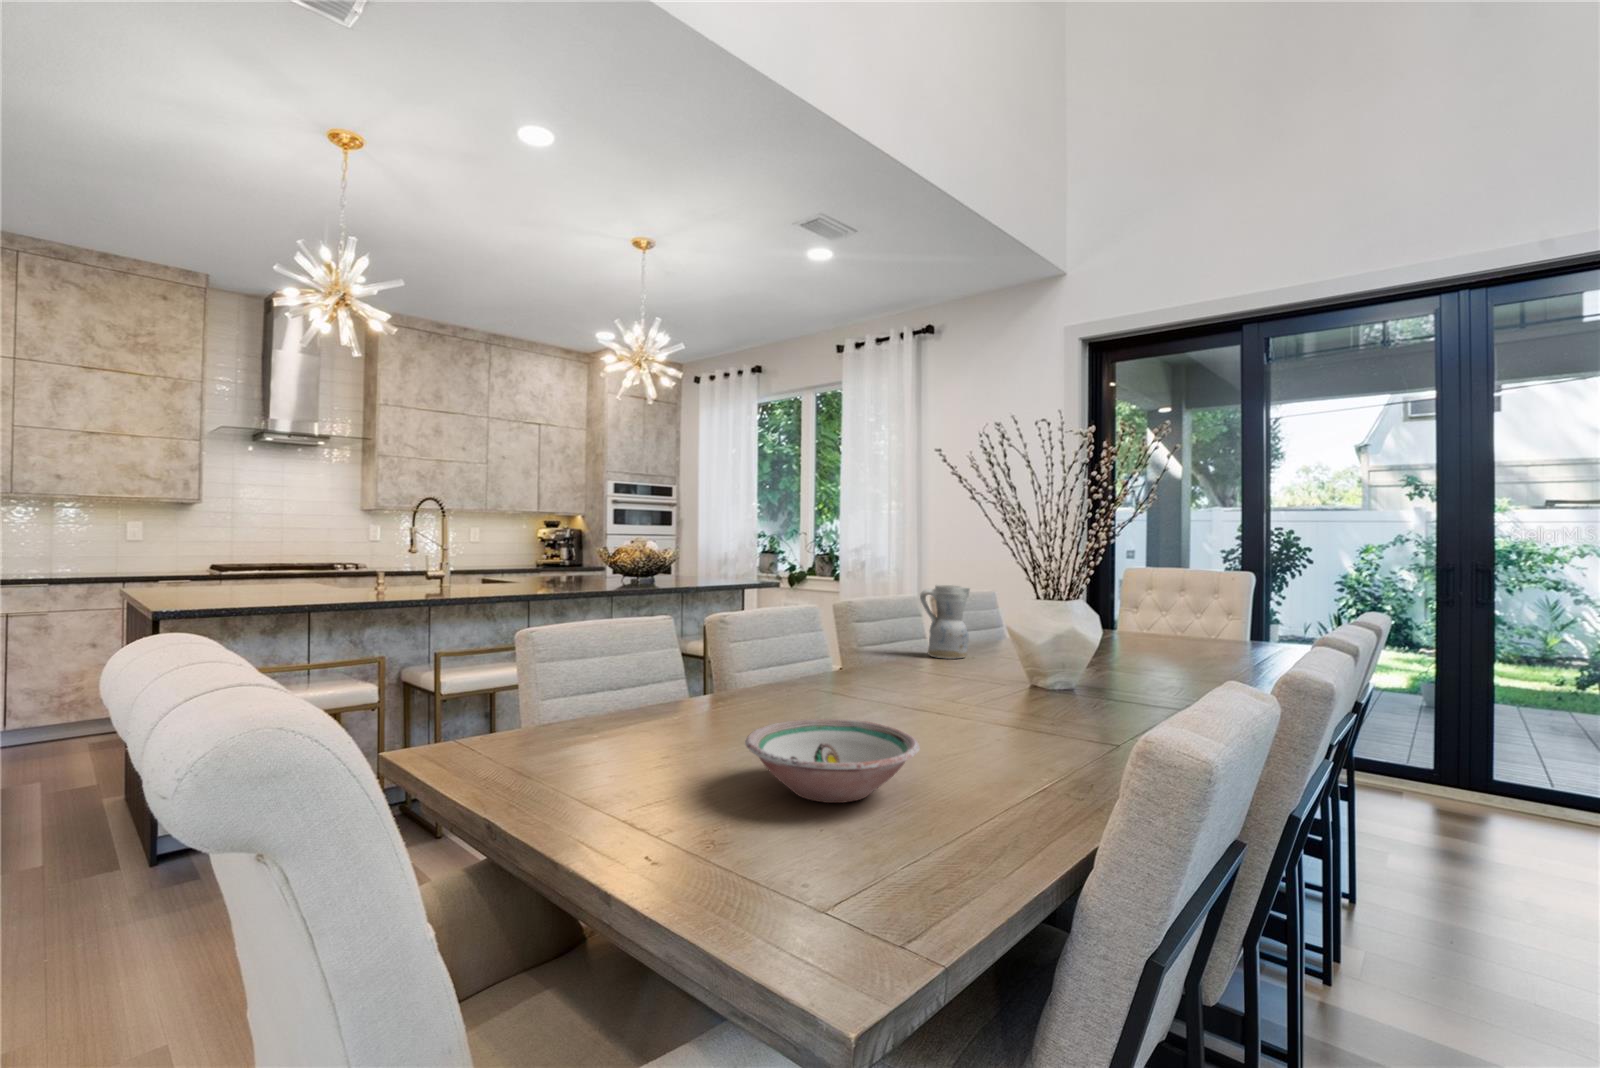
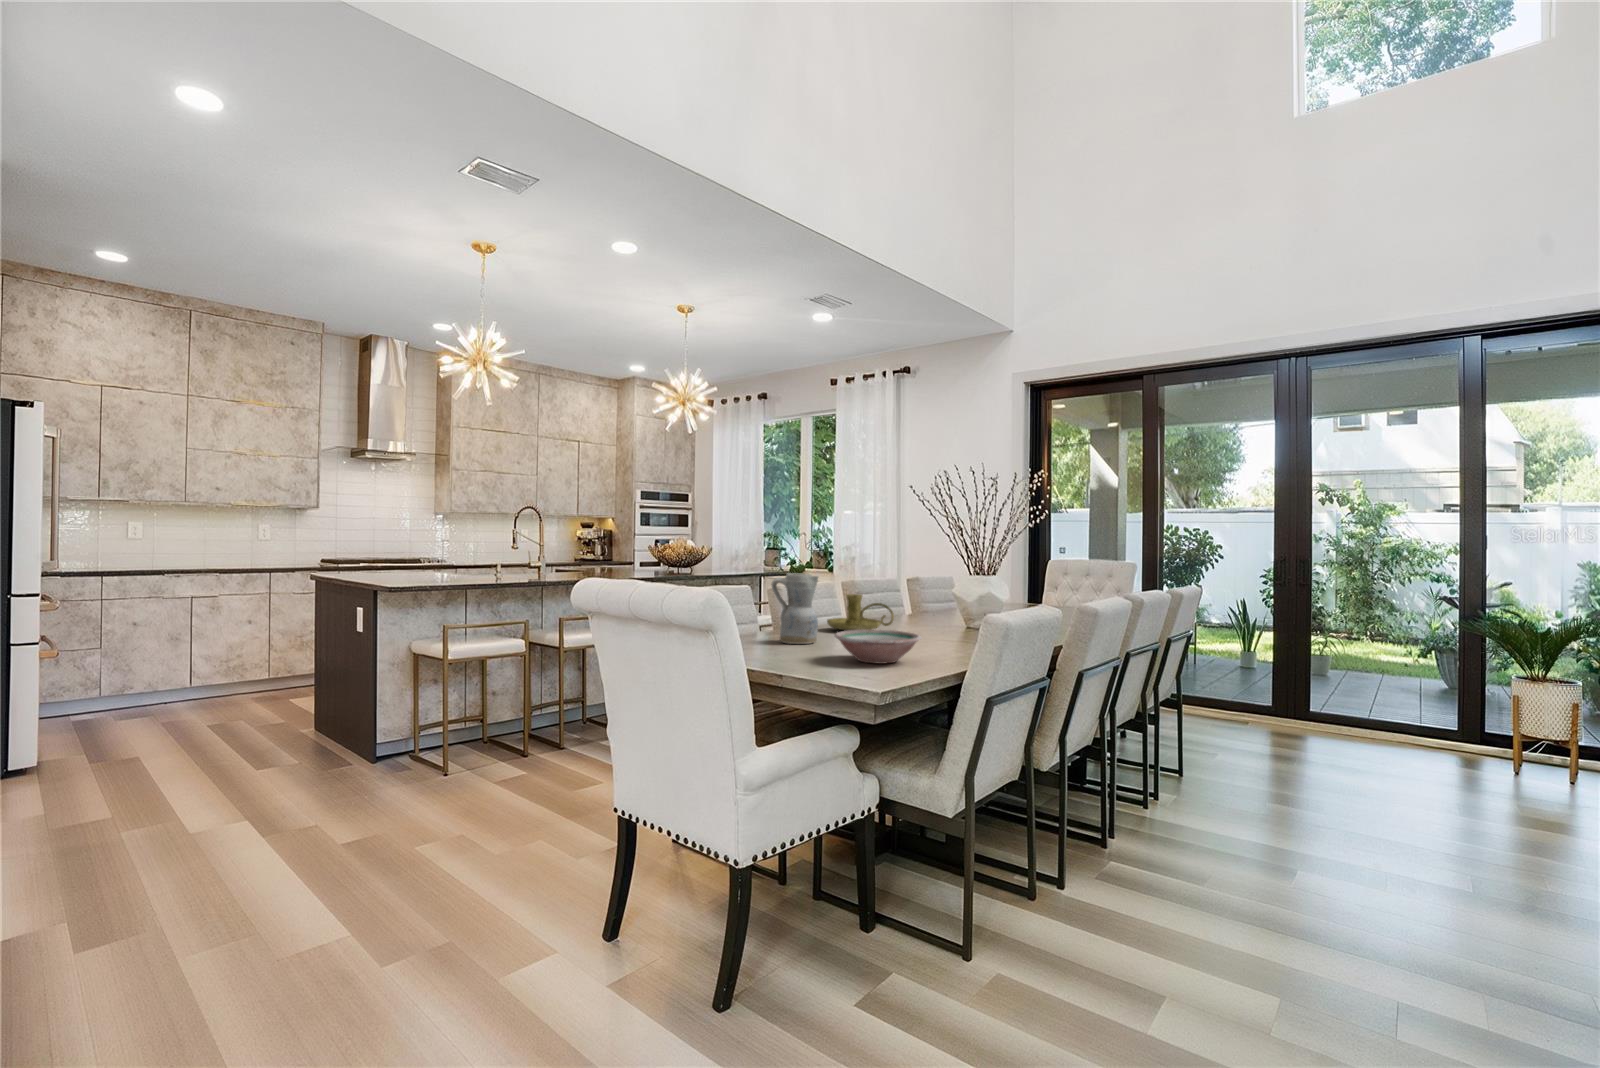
ceramic pitcher: present [920,585,970,659] -> present [771,573,818,644]
candle holder: none [784,631,890,692] -> present [827,594,894,631]

